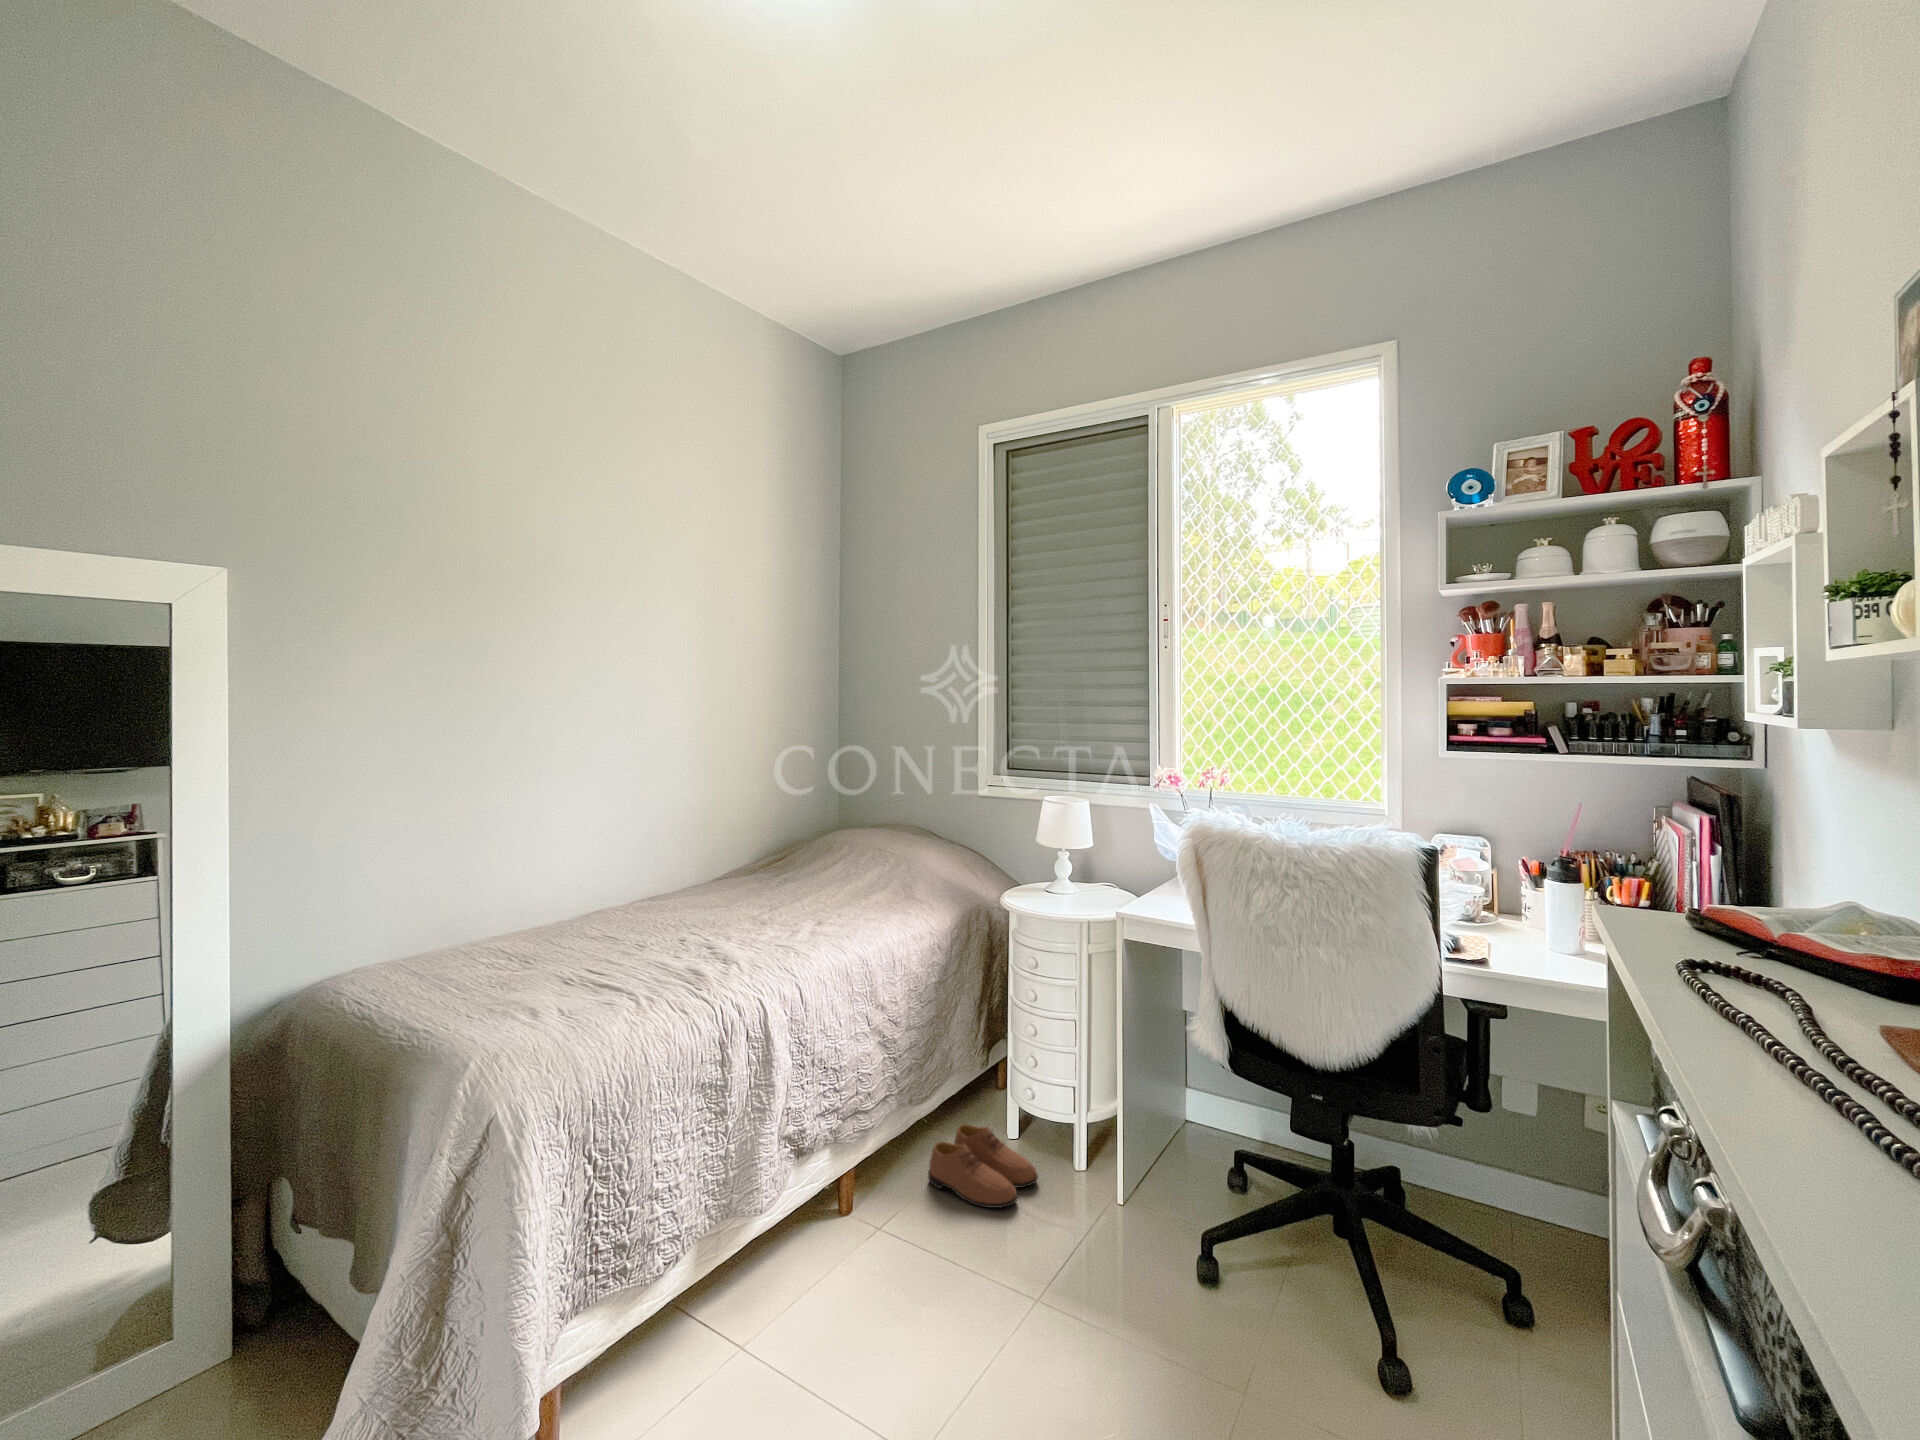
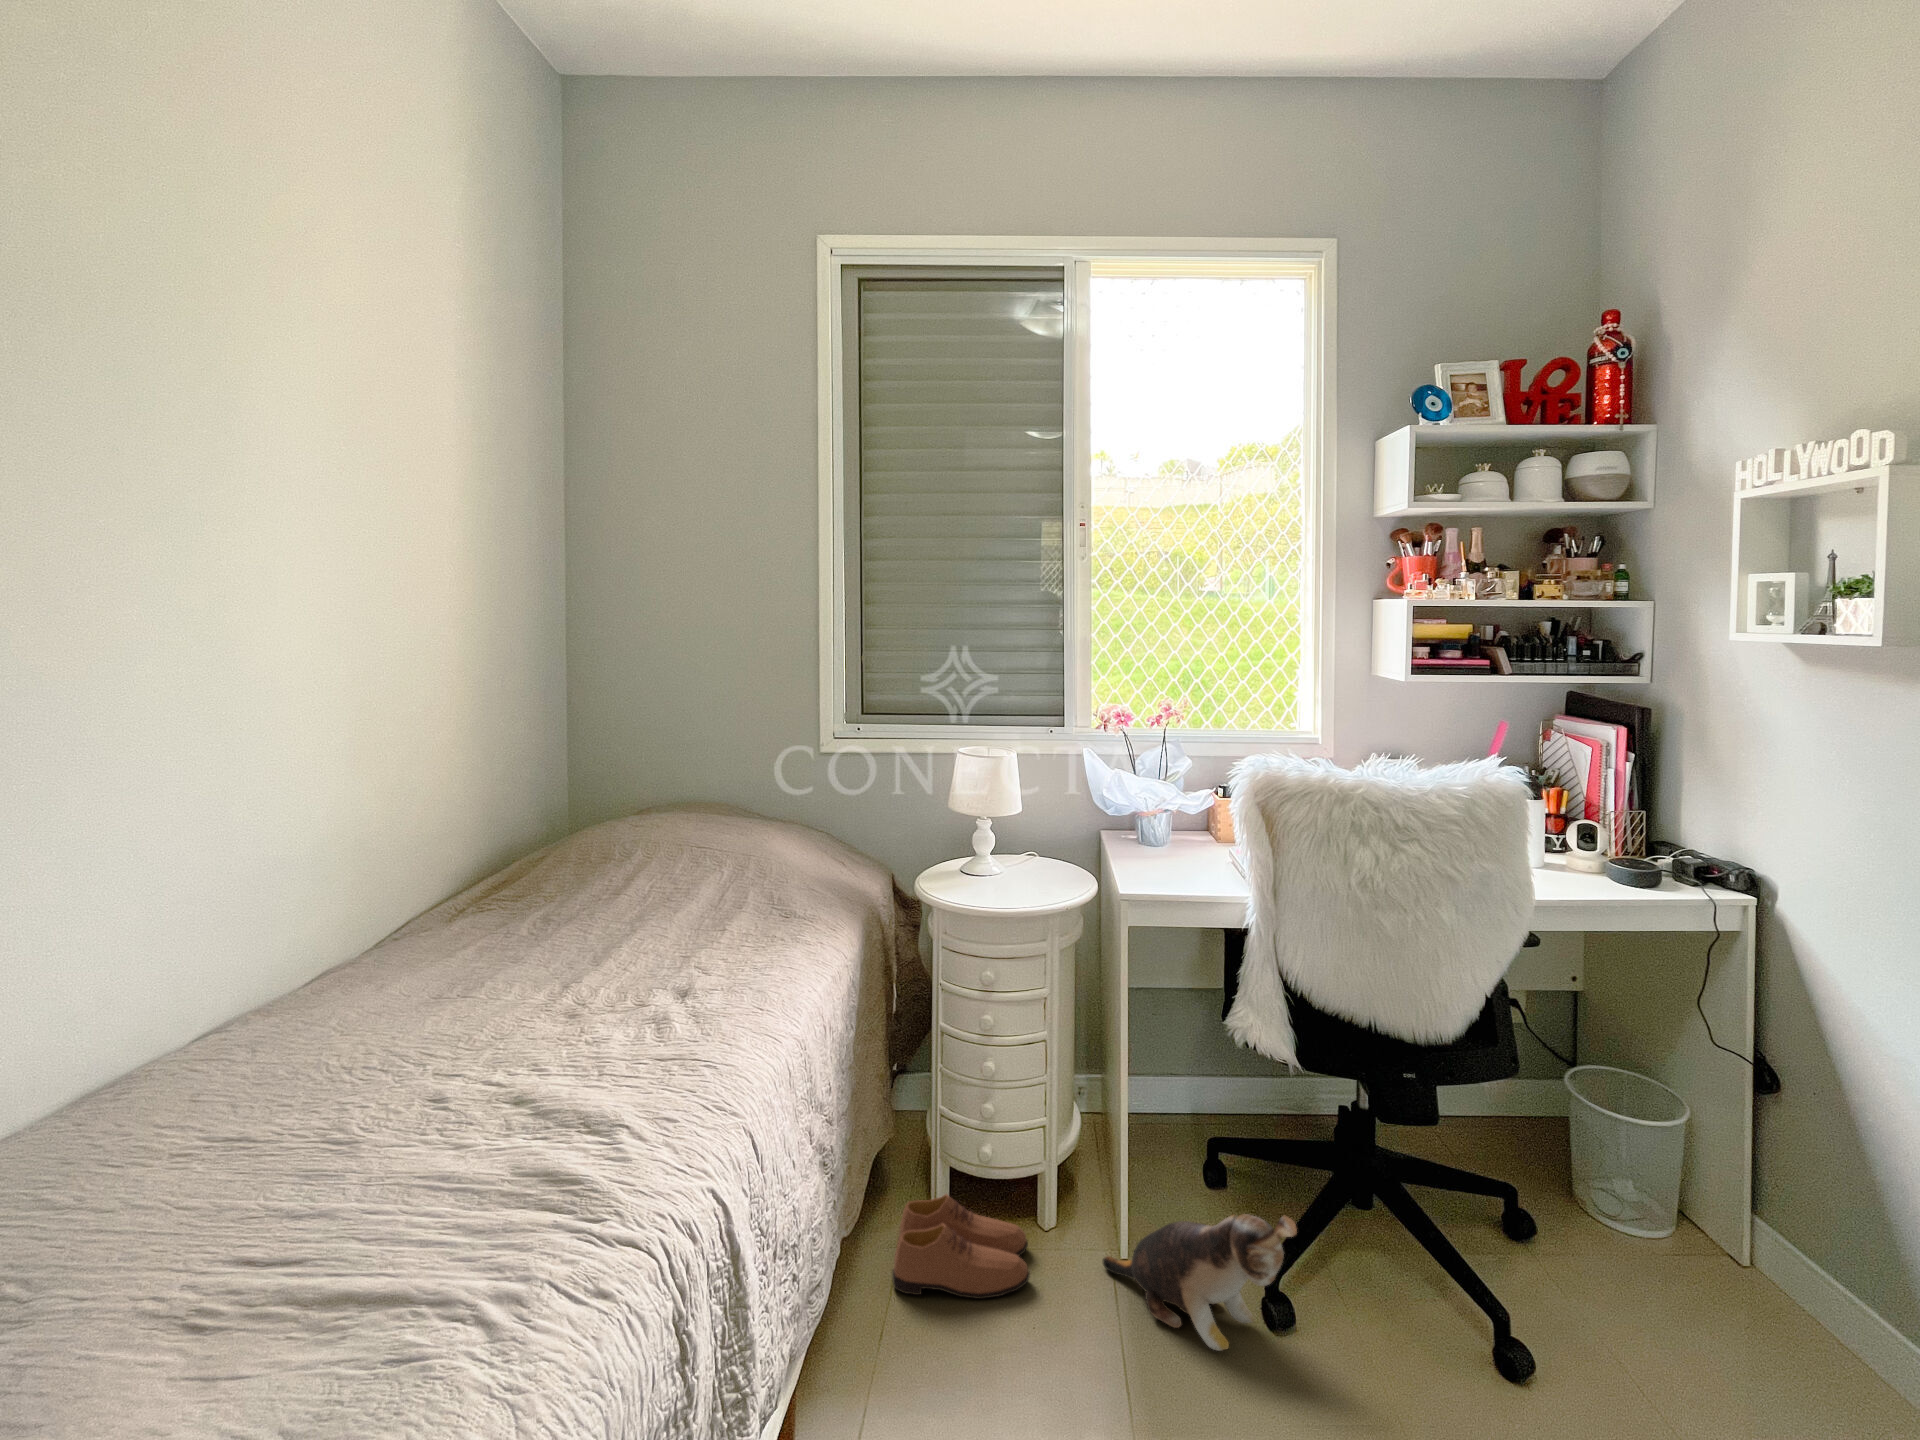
plush toy: none [1073,1192,1153,1302] -> present [1103,1214,1297,1351]

